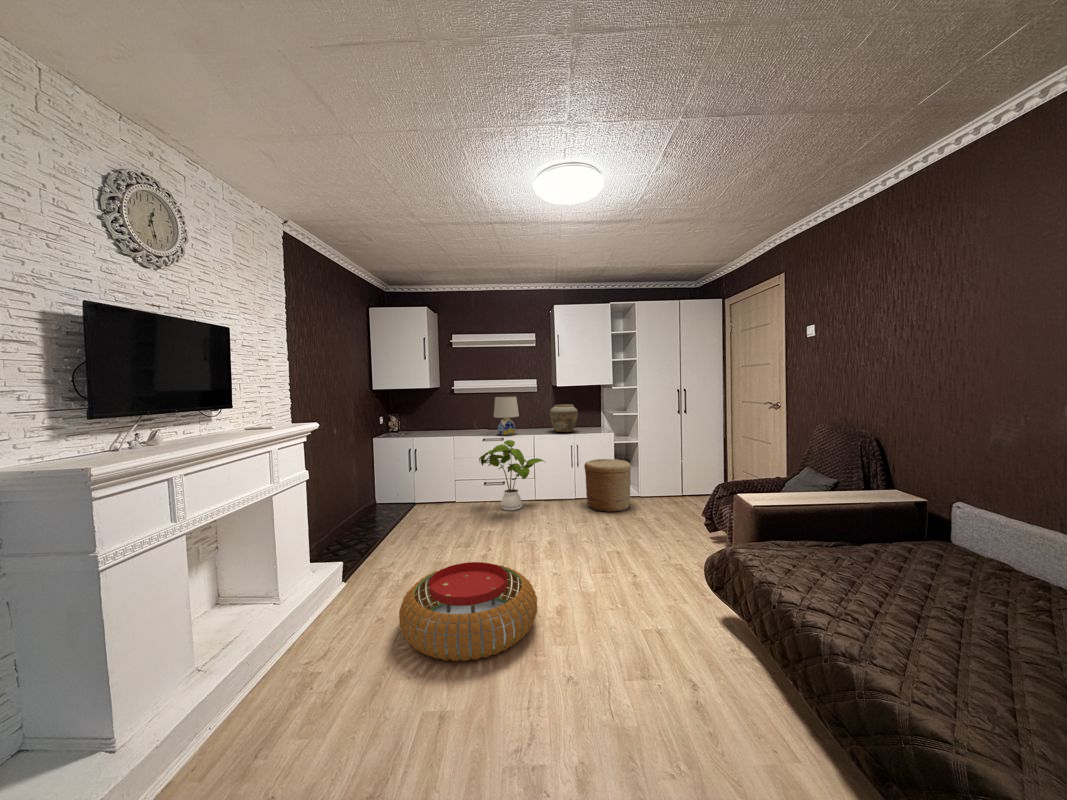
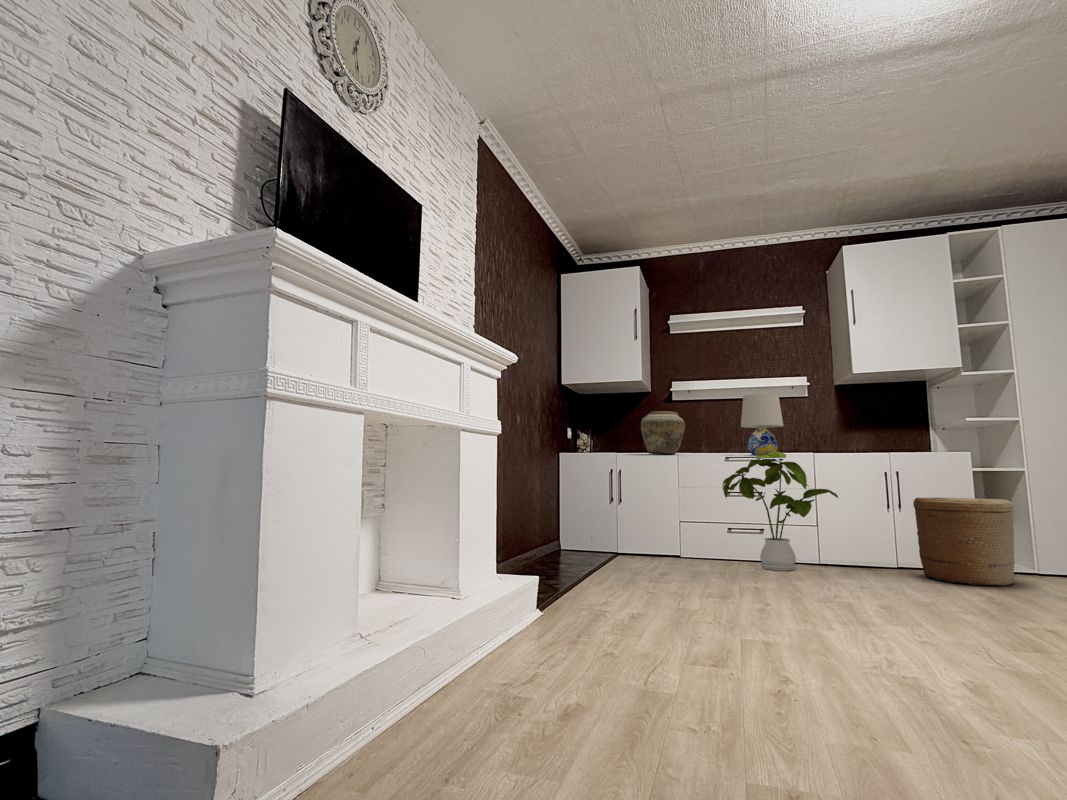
vase: present [550,404,578,432] -> present [641,411,685,455]
pouf: present [399,562,537,661] -> none [650,575,923,720]

